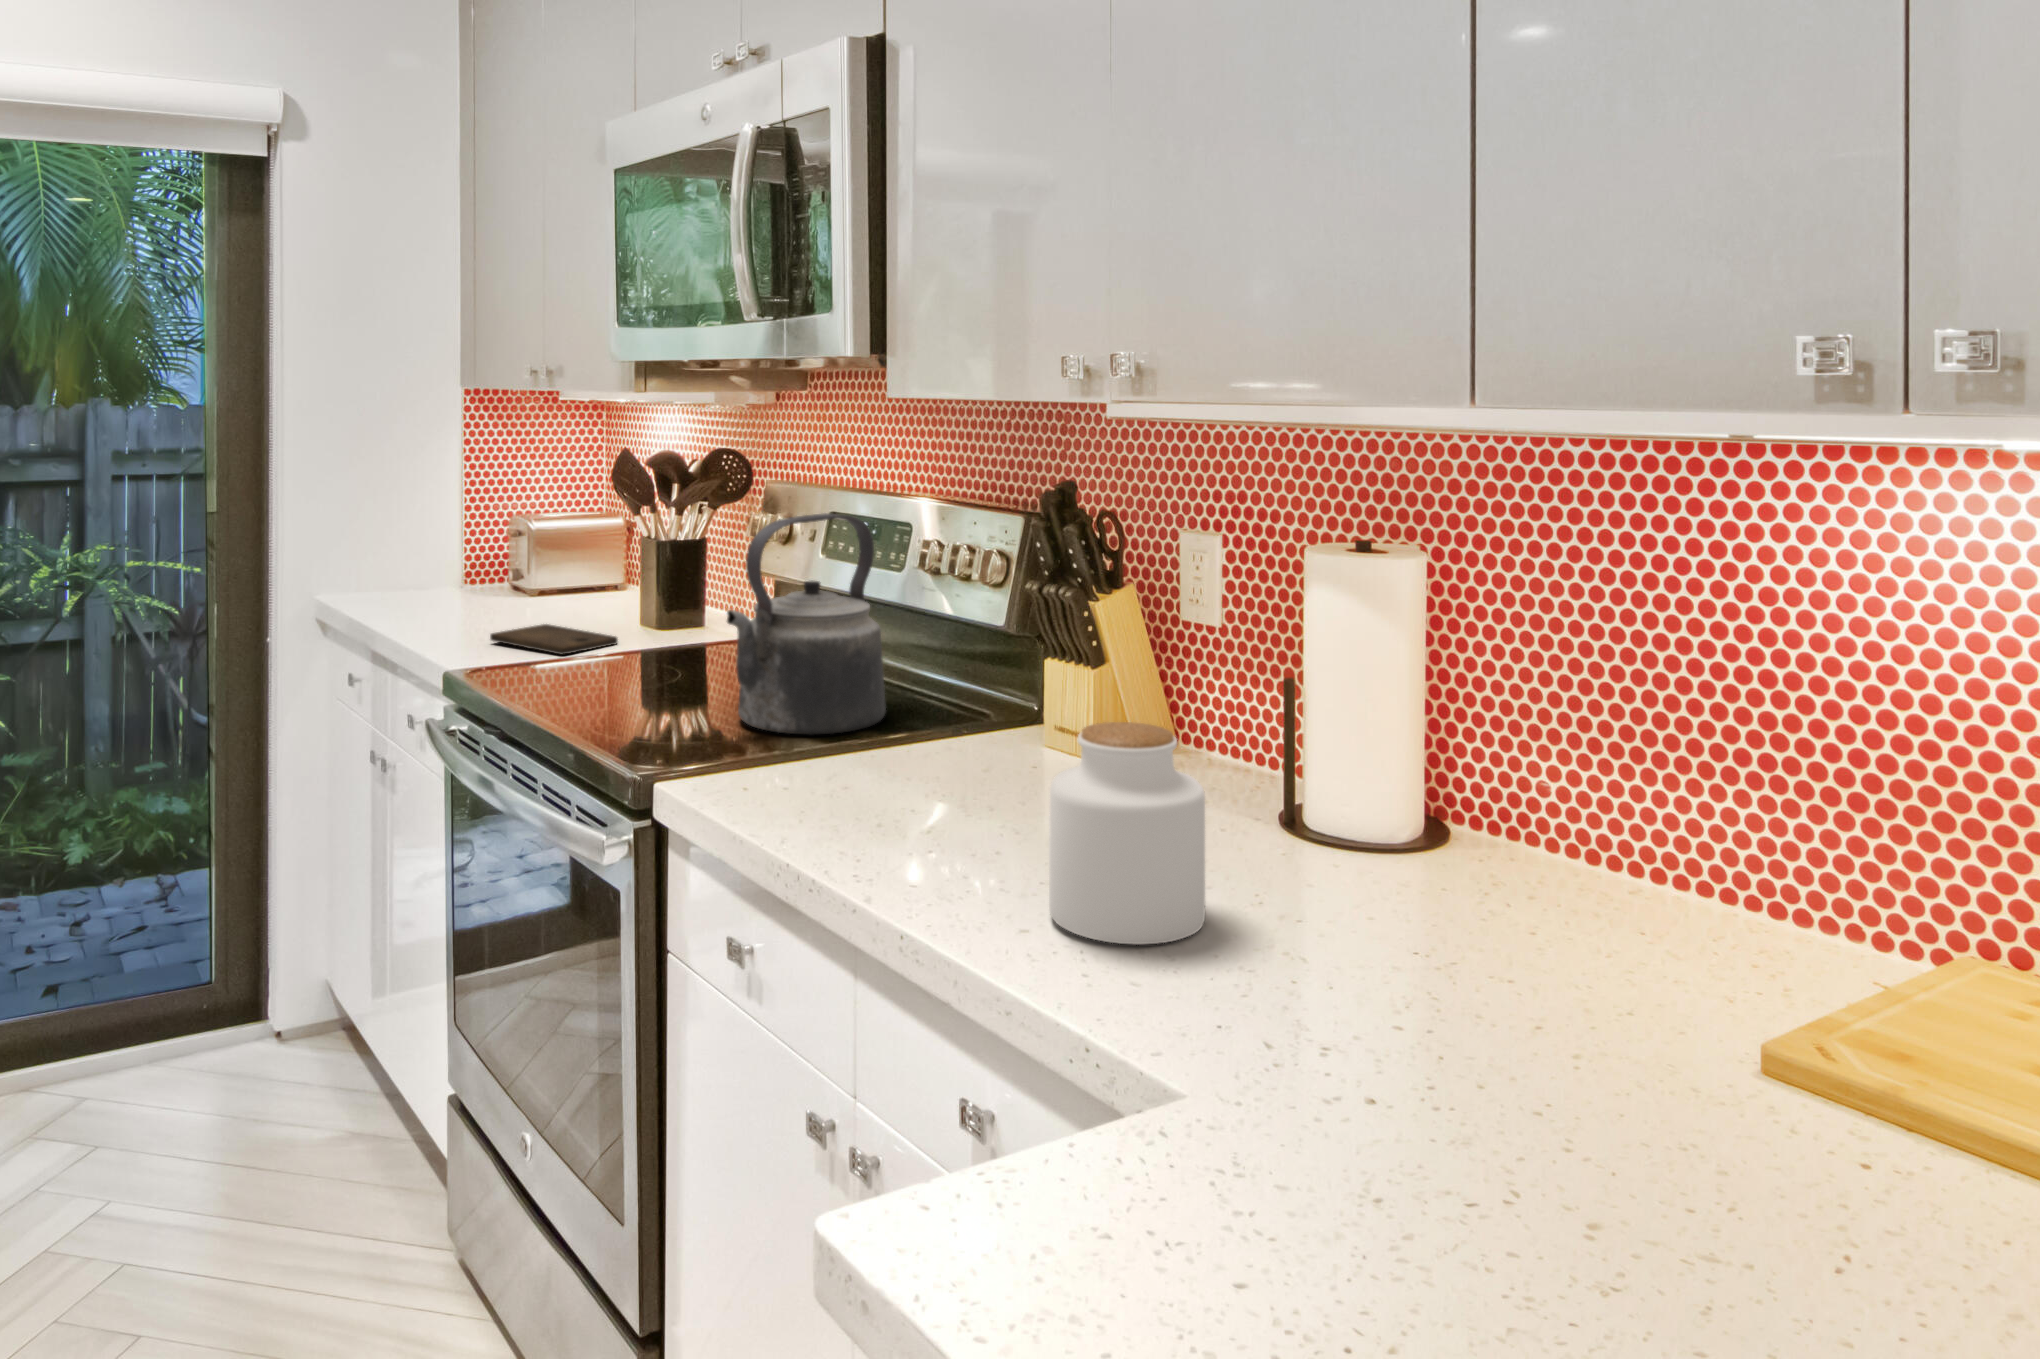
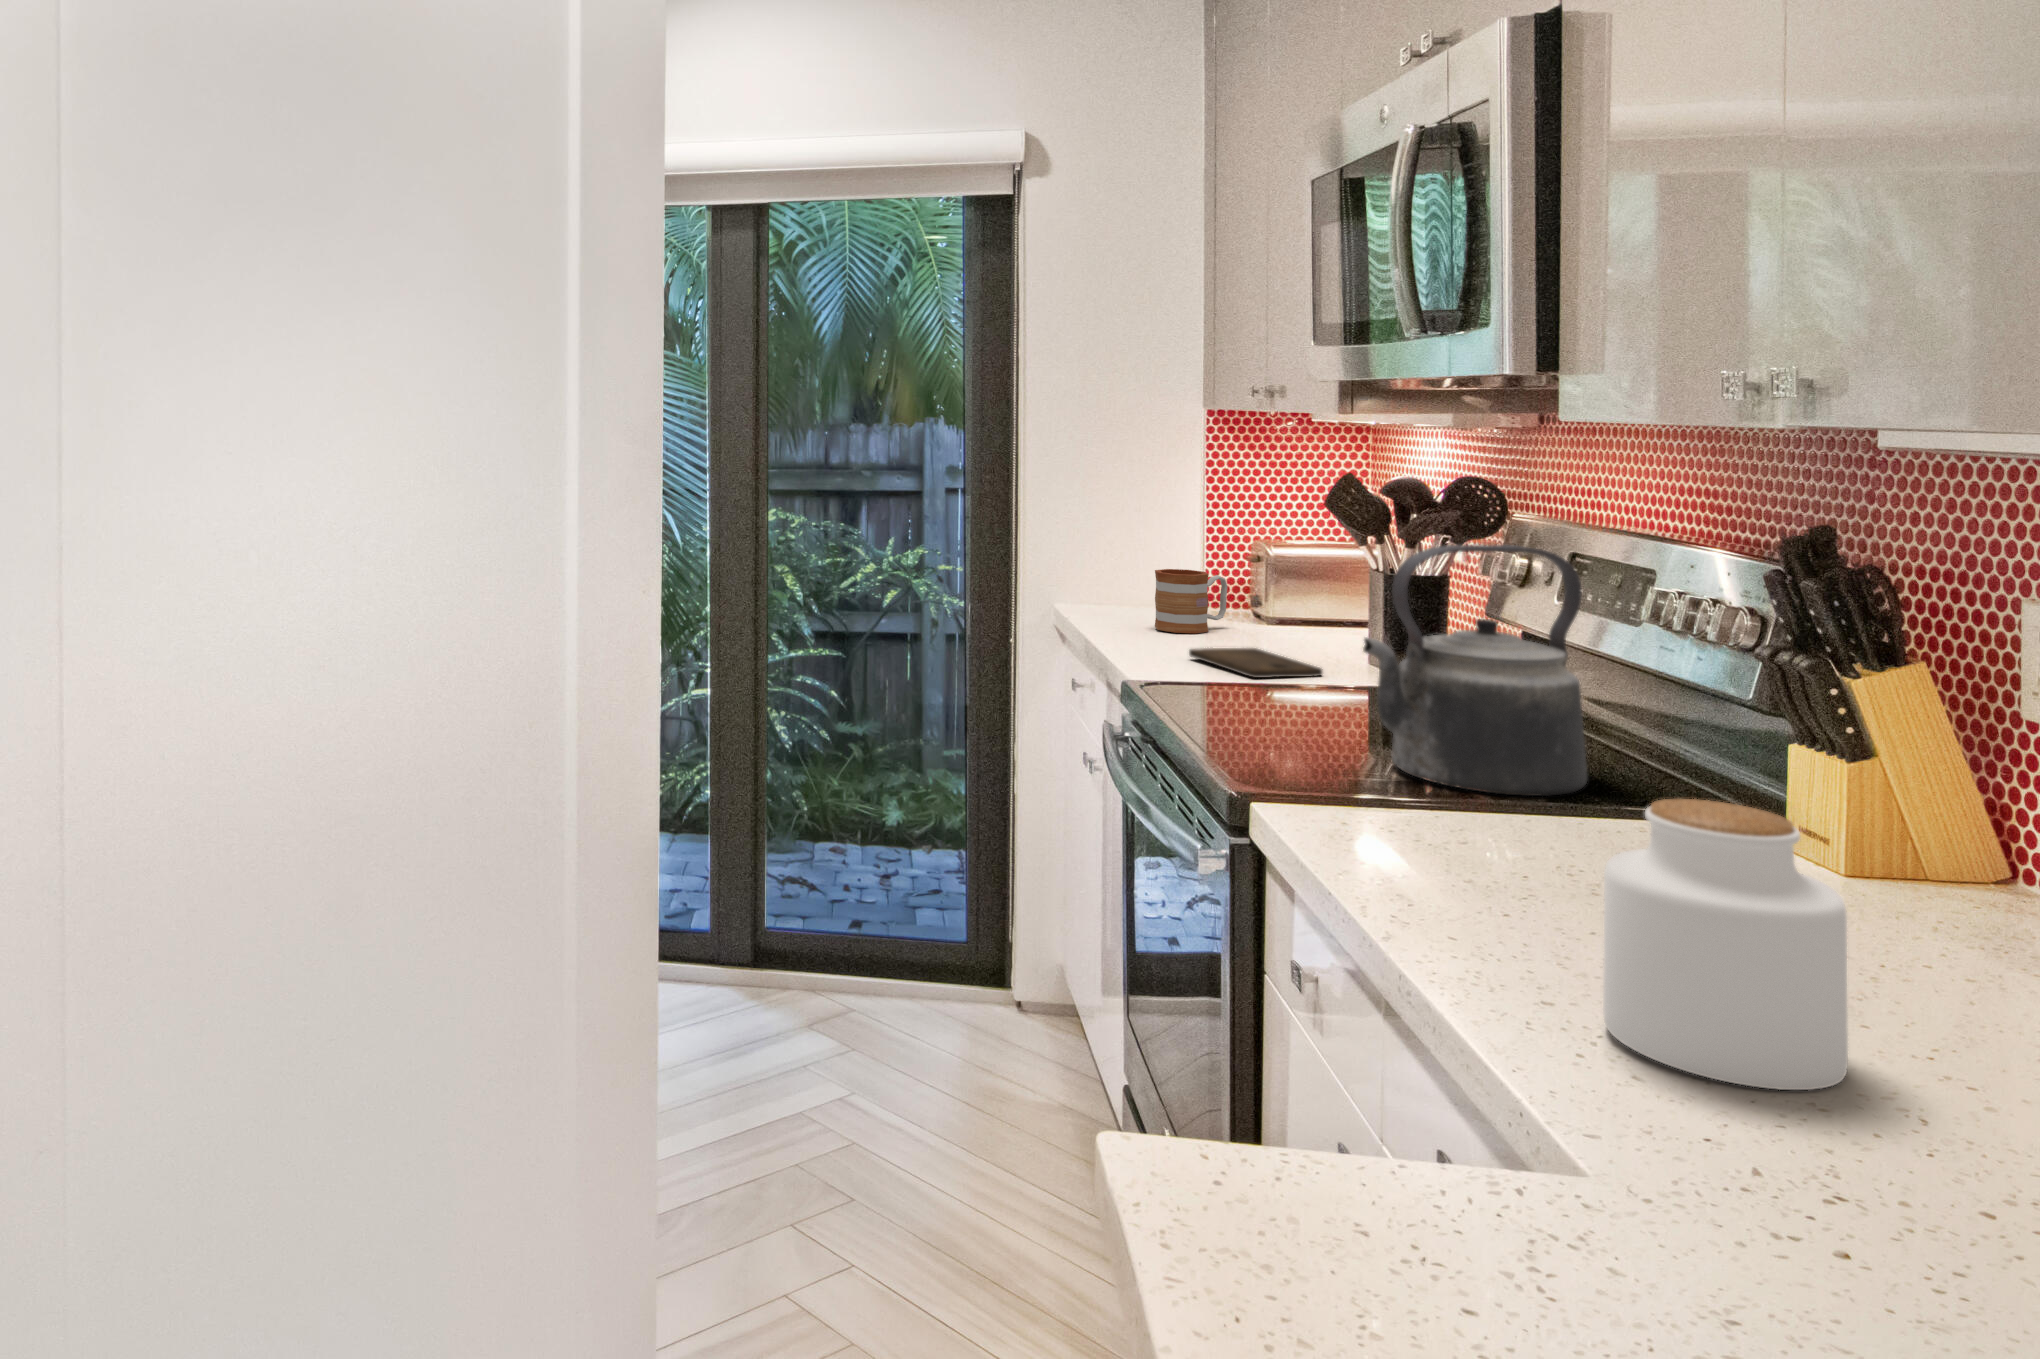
mug: none [432,552,500,617] -> present [1155,569,1227,633]

